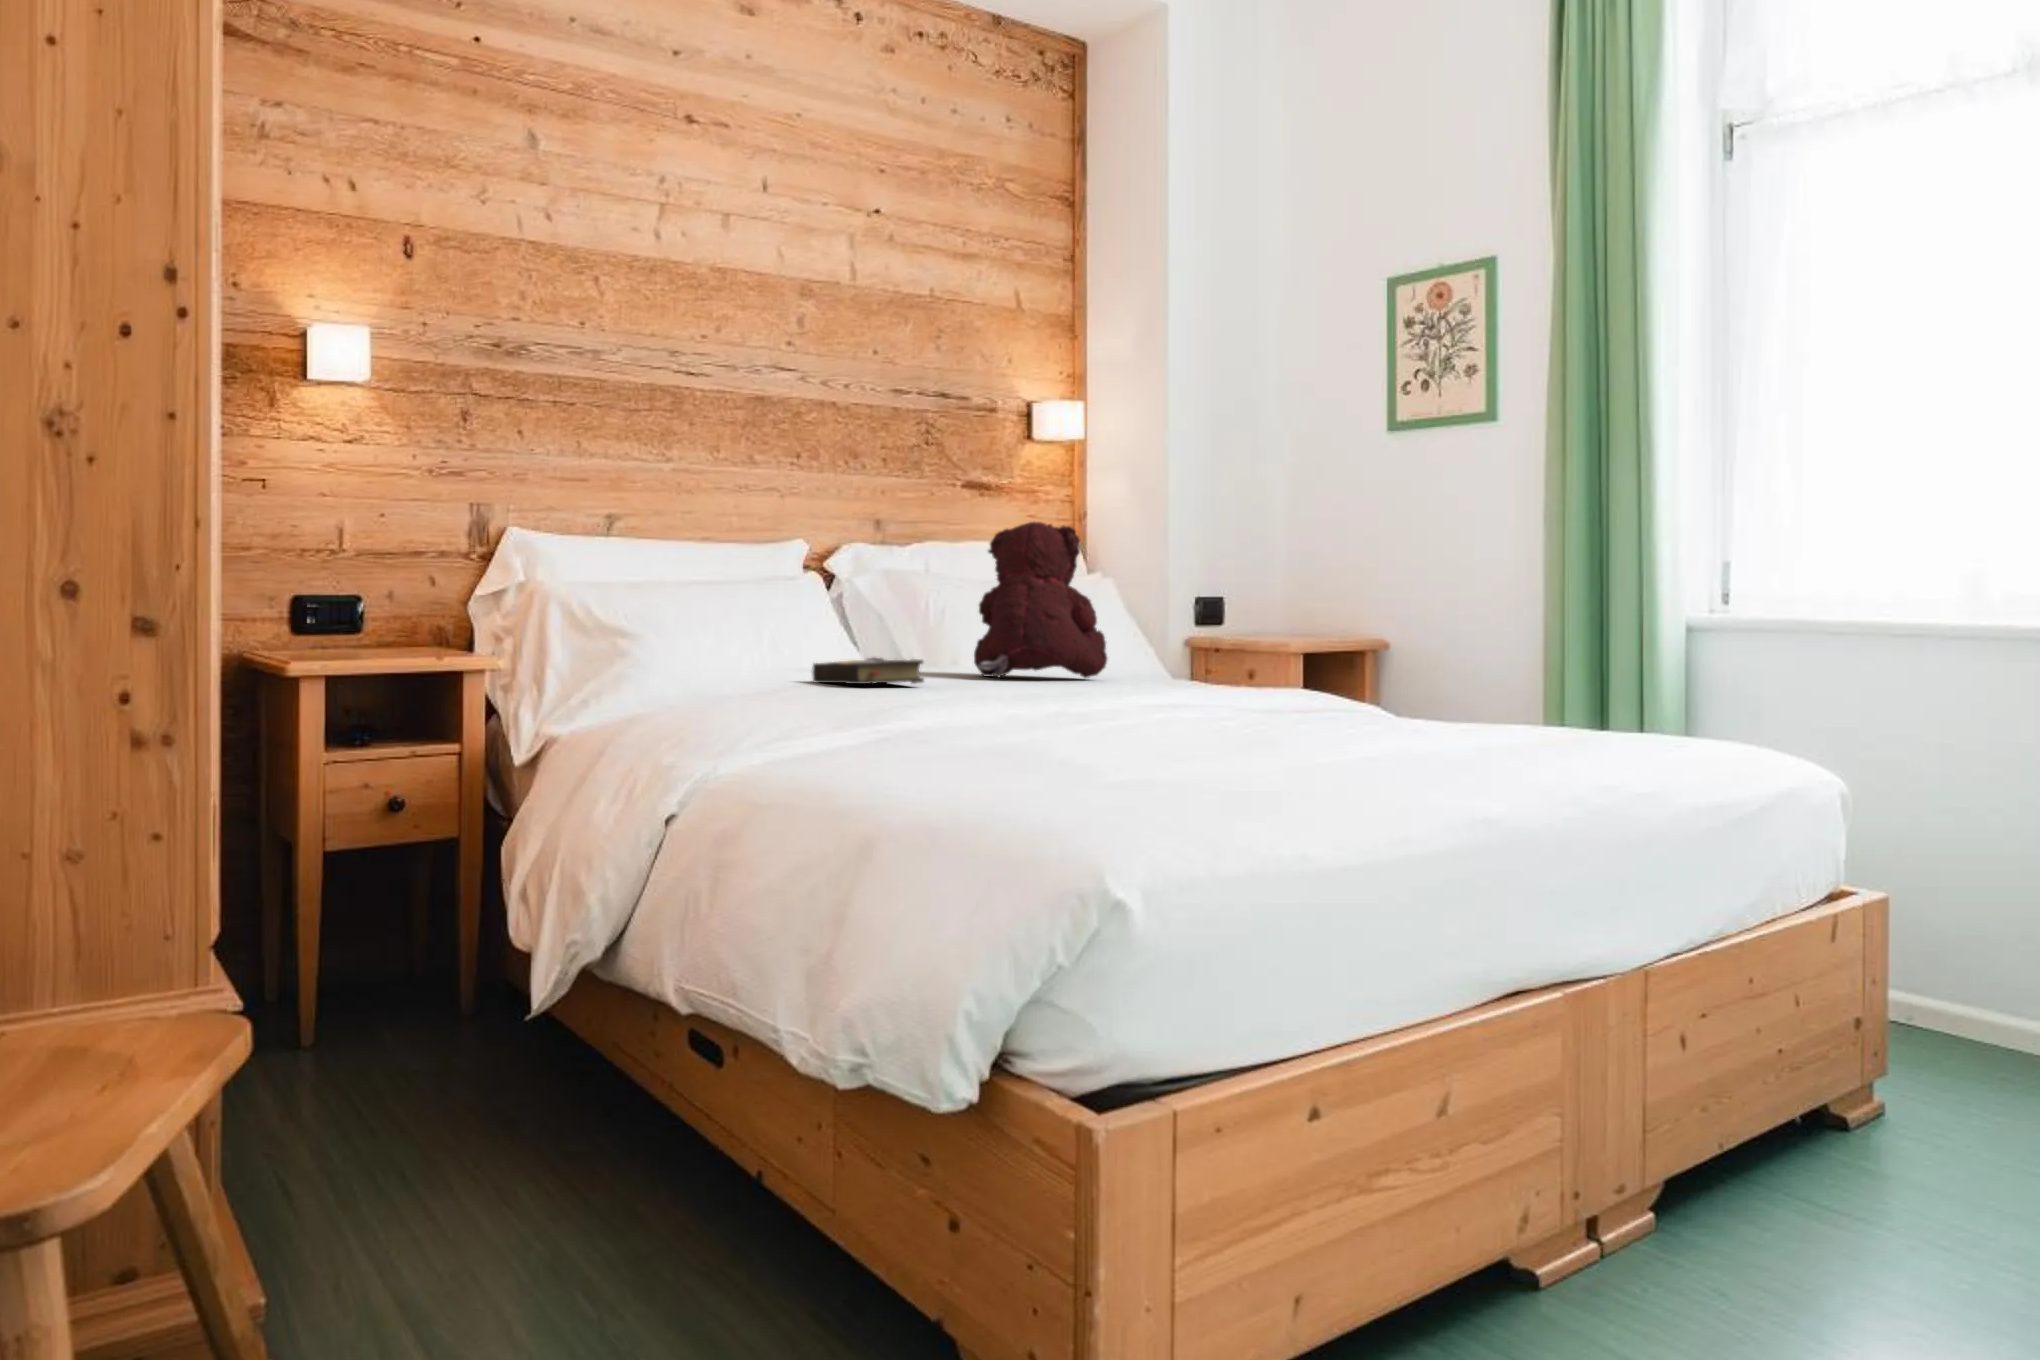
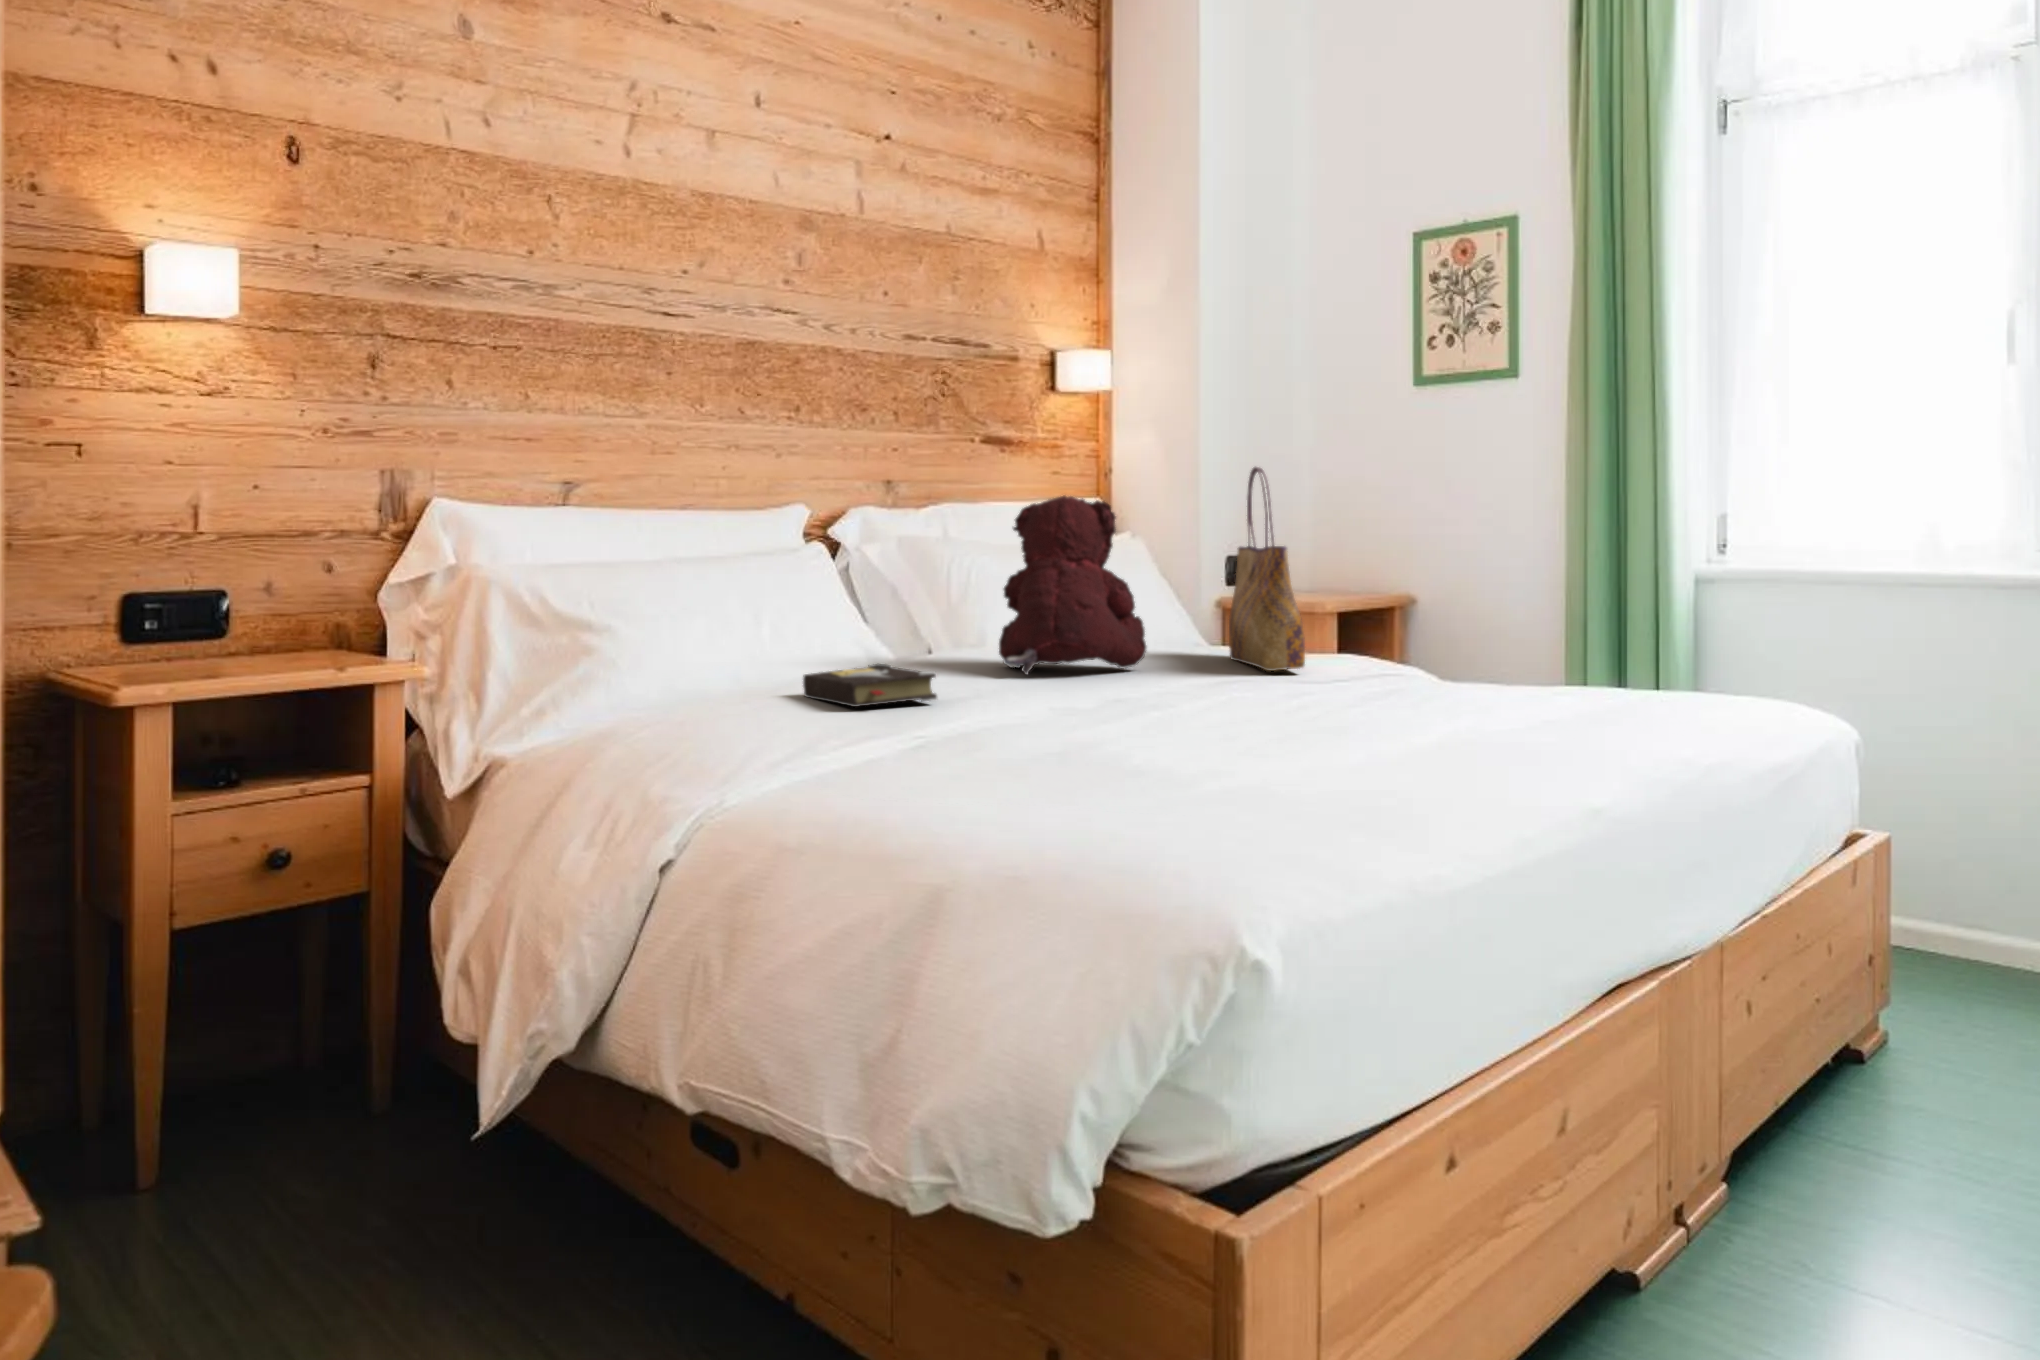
tote bag: none [1187,496,1255,681] -> present [1229,467,1305,671]

